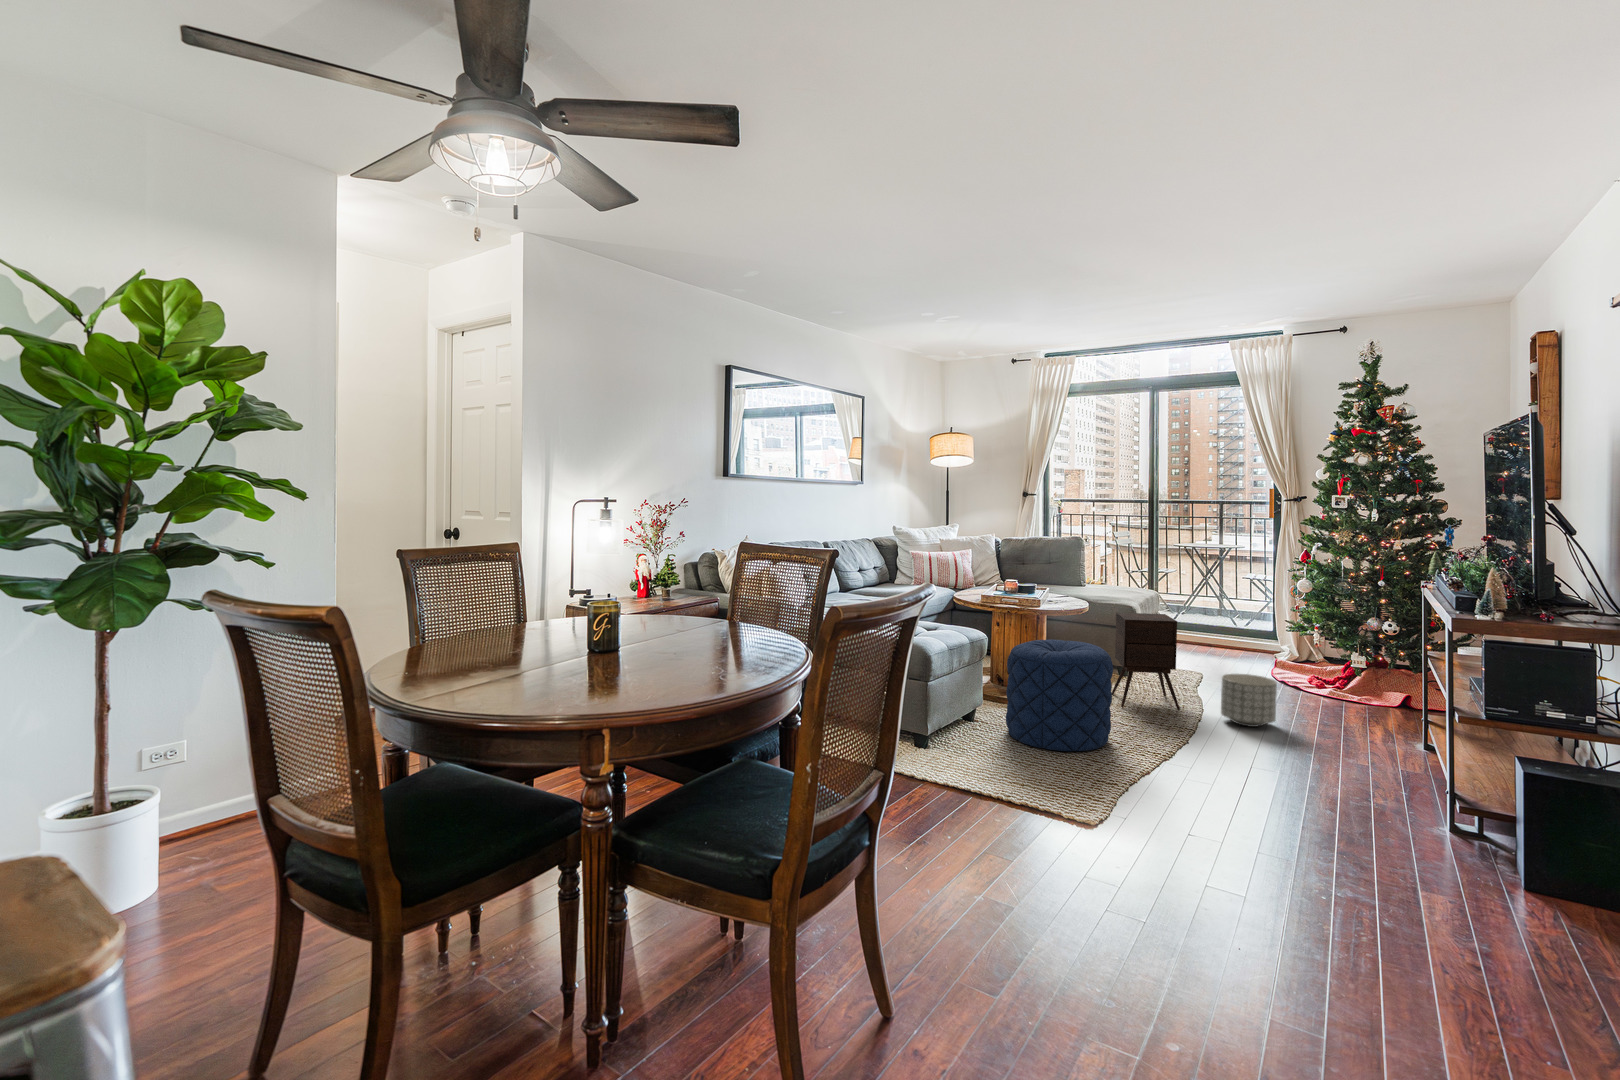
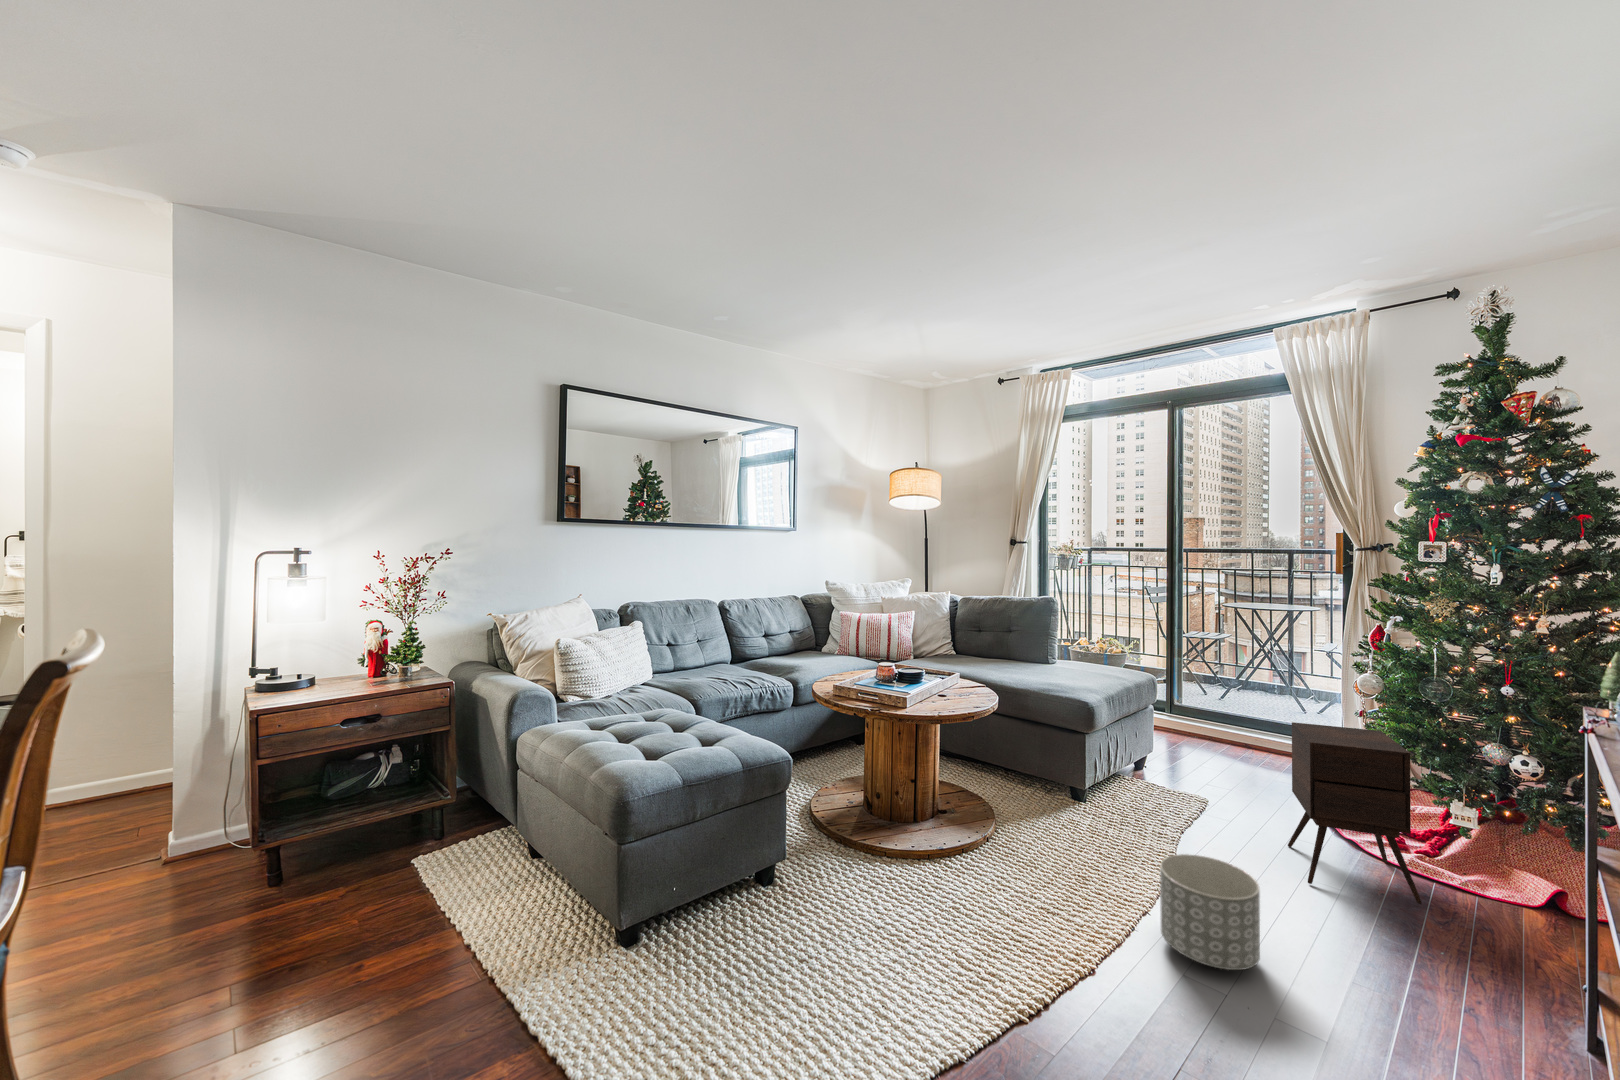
side table: present [1112,613,1180,711] -> present [1288,722,1422,904]
pouf: present [1006,640,1113,751] -> none [758,779,923,1003]

